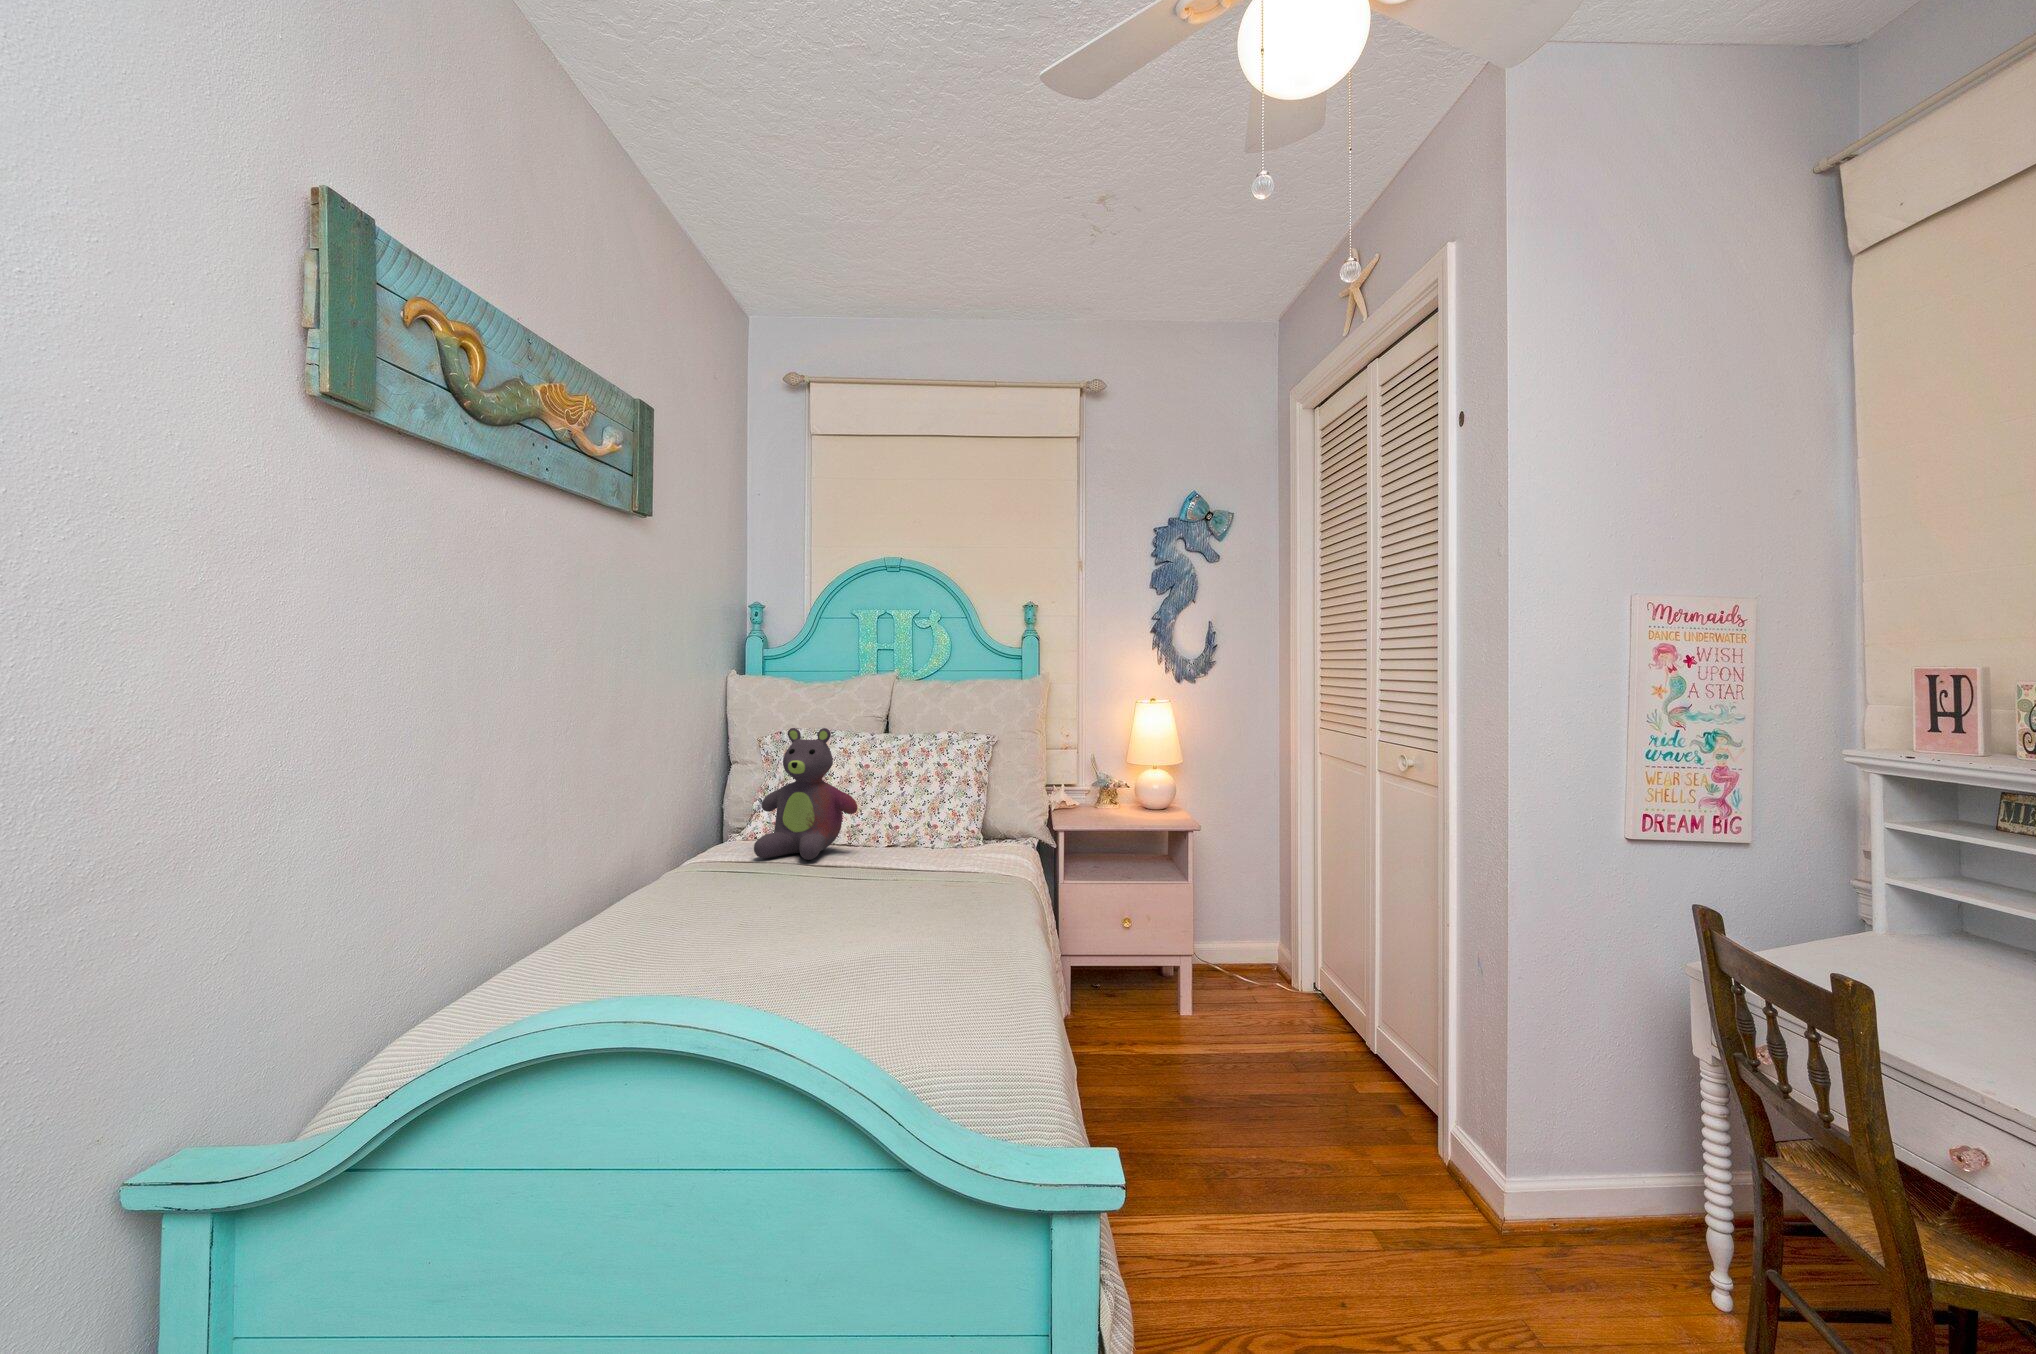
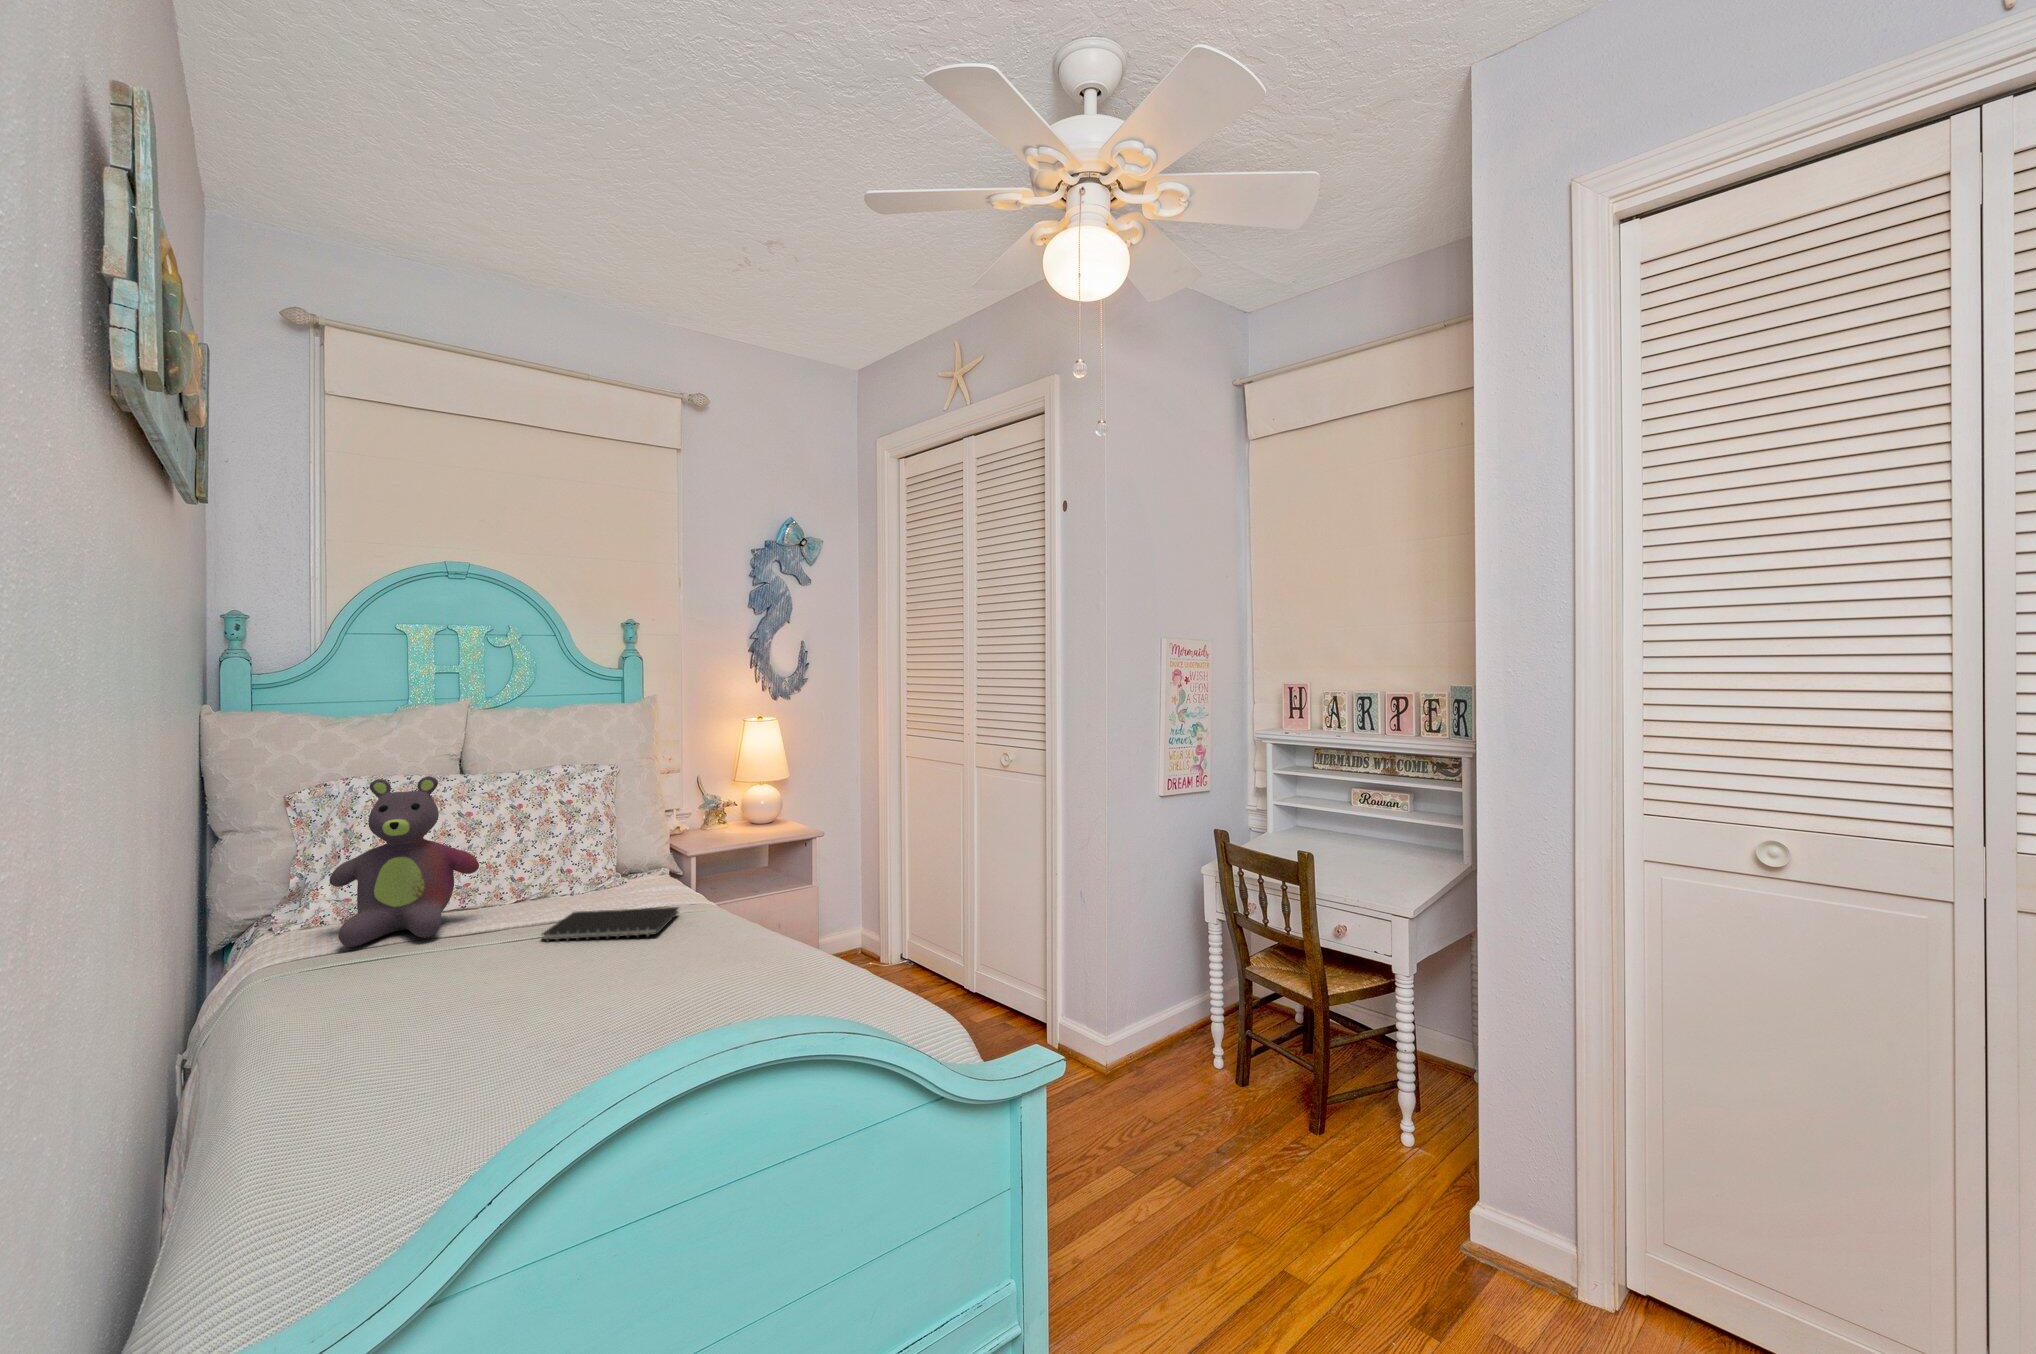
notebook: none [876,858,996,887] -> present [542,907,678,941]

